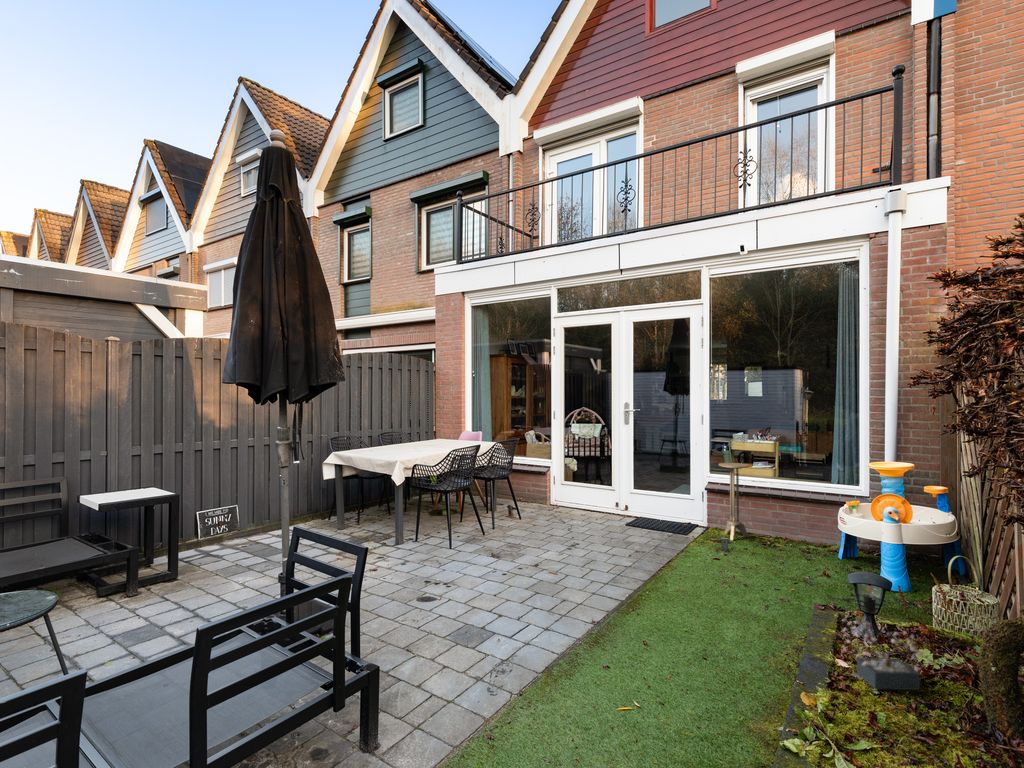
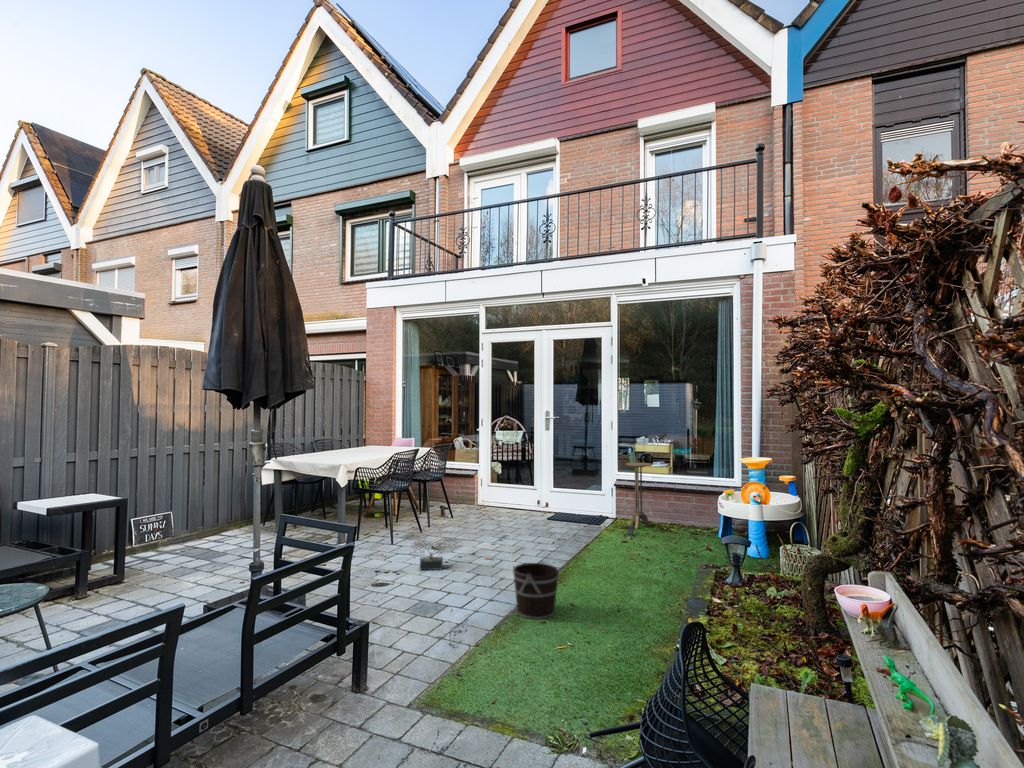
bucket: none [572,591,630,668] -> present [513,562,558,619]
decorative plant: present [842,616,924,690] -> present [413,536,446,570]

